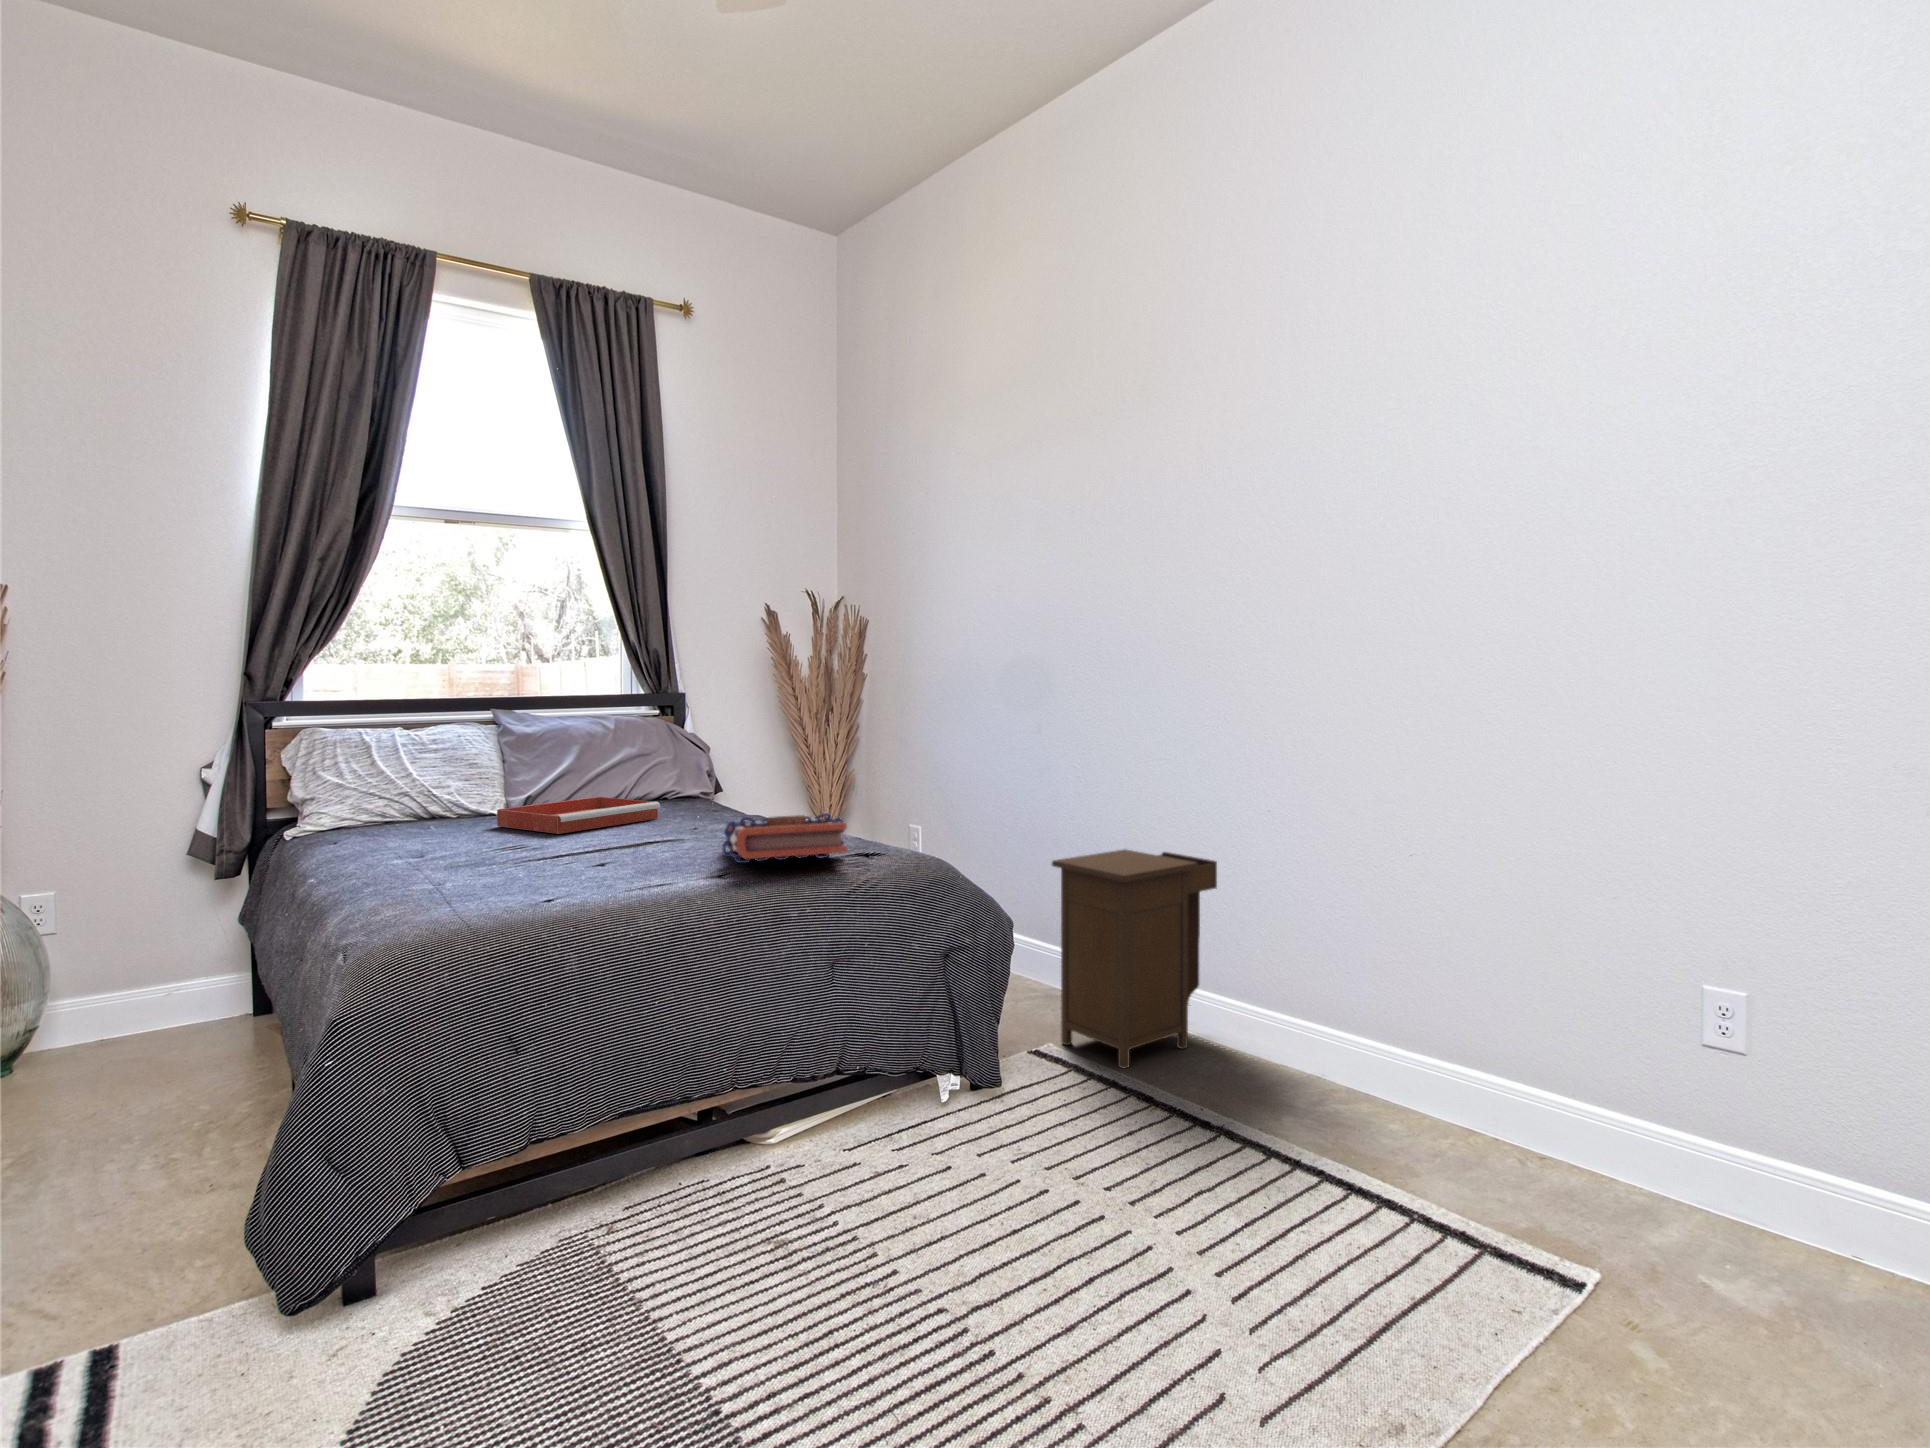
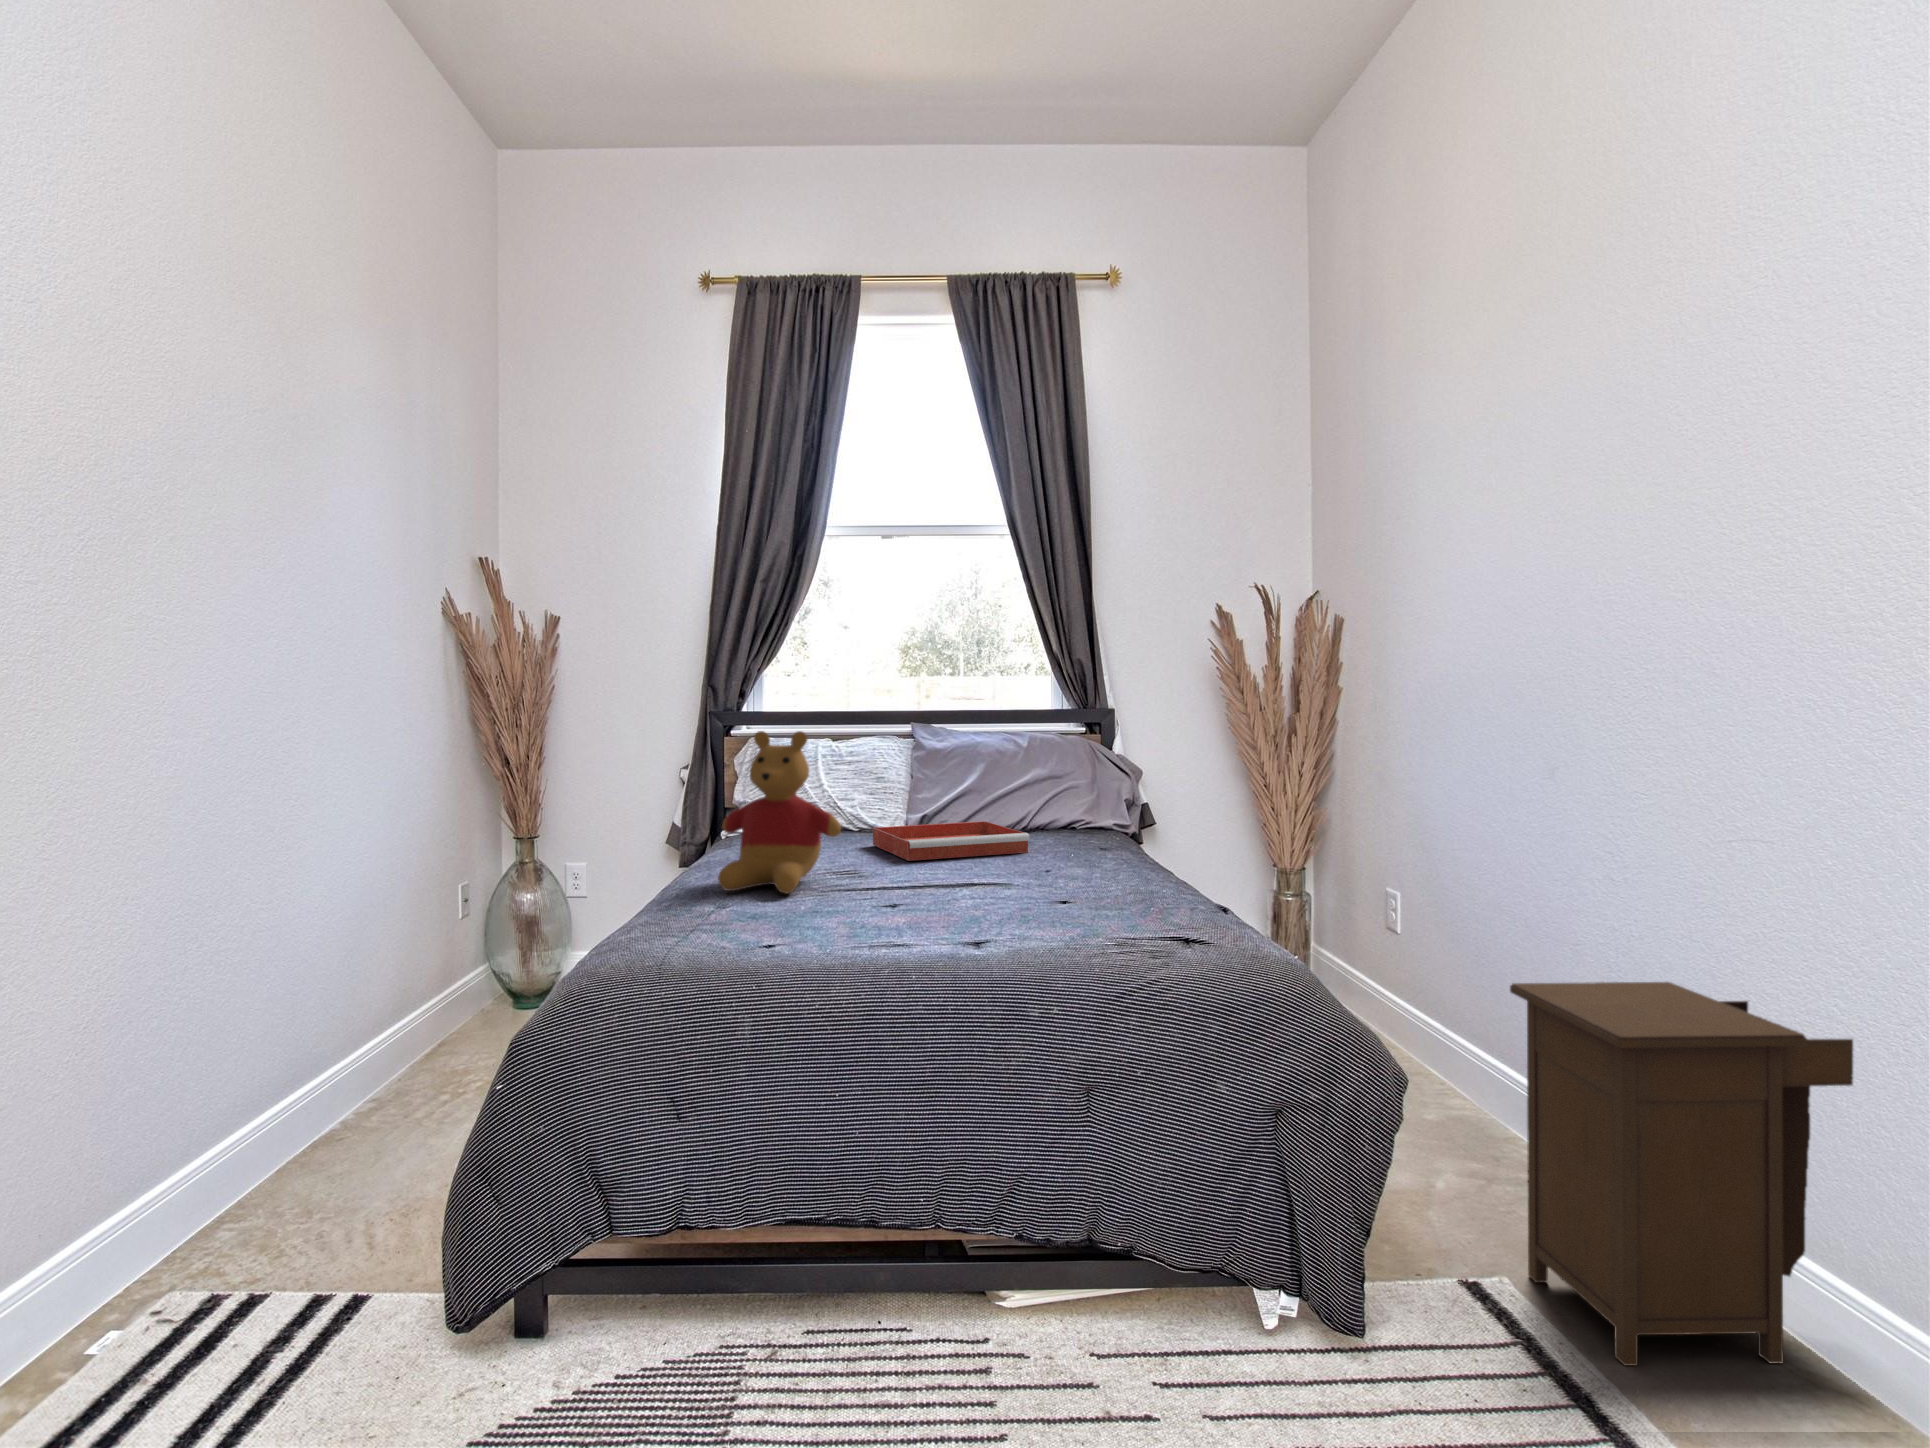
stuffed bear: none [386,715,523,872] -> present [718,731,841,893]
book: present [722,813,847,863] -> none [993,869,1160,935]

